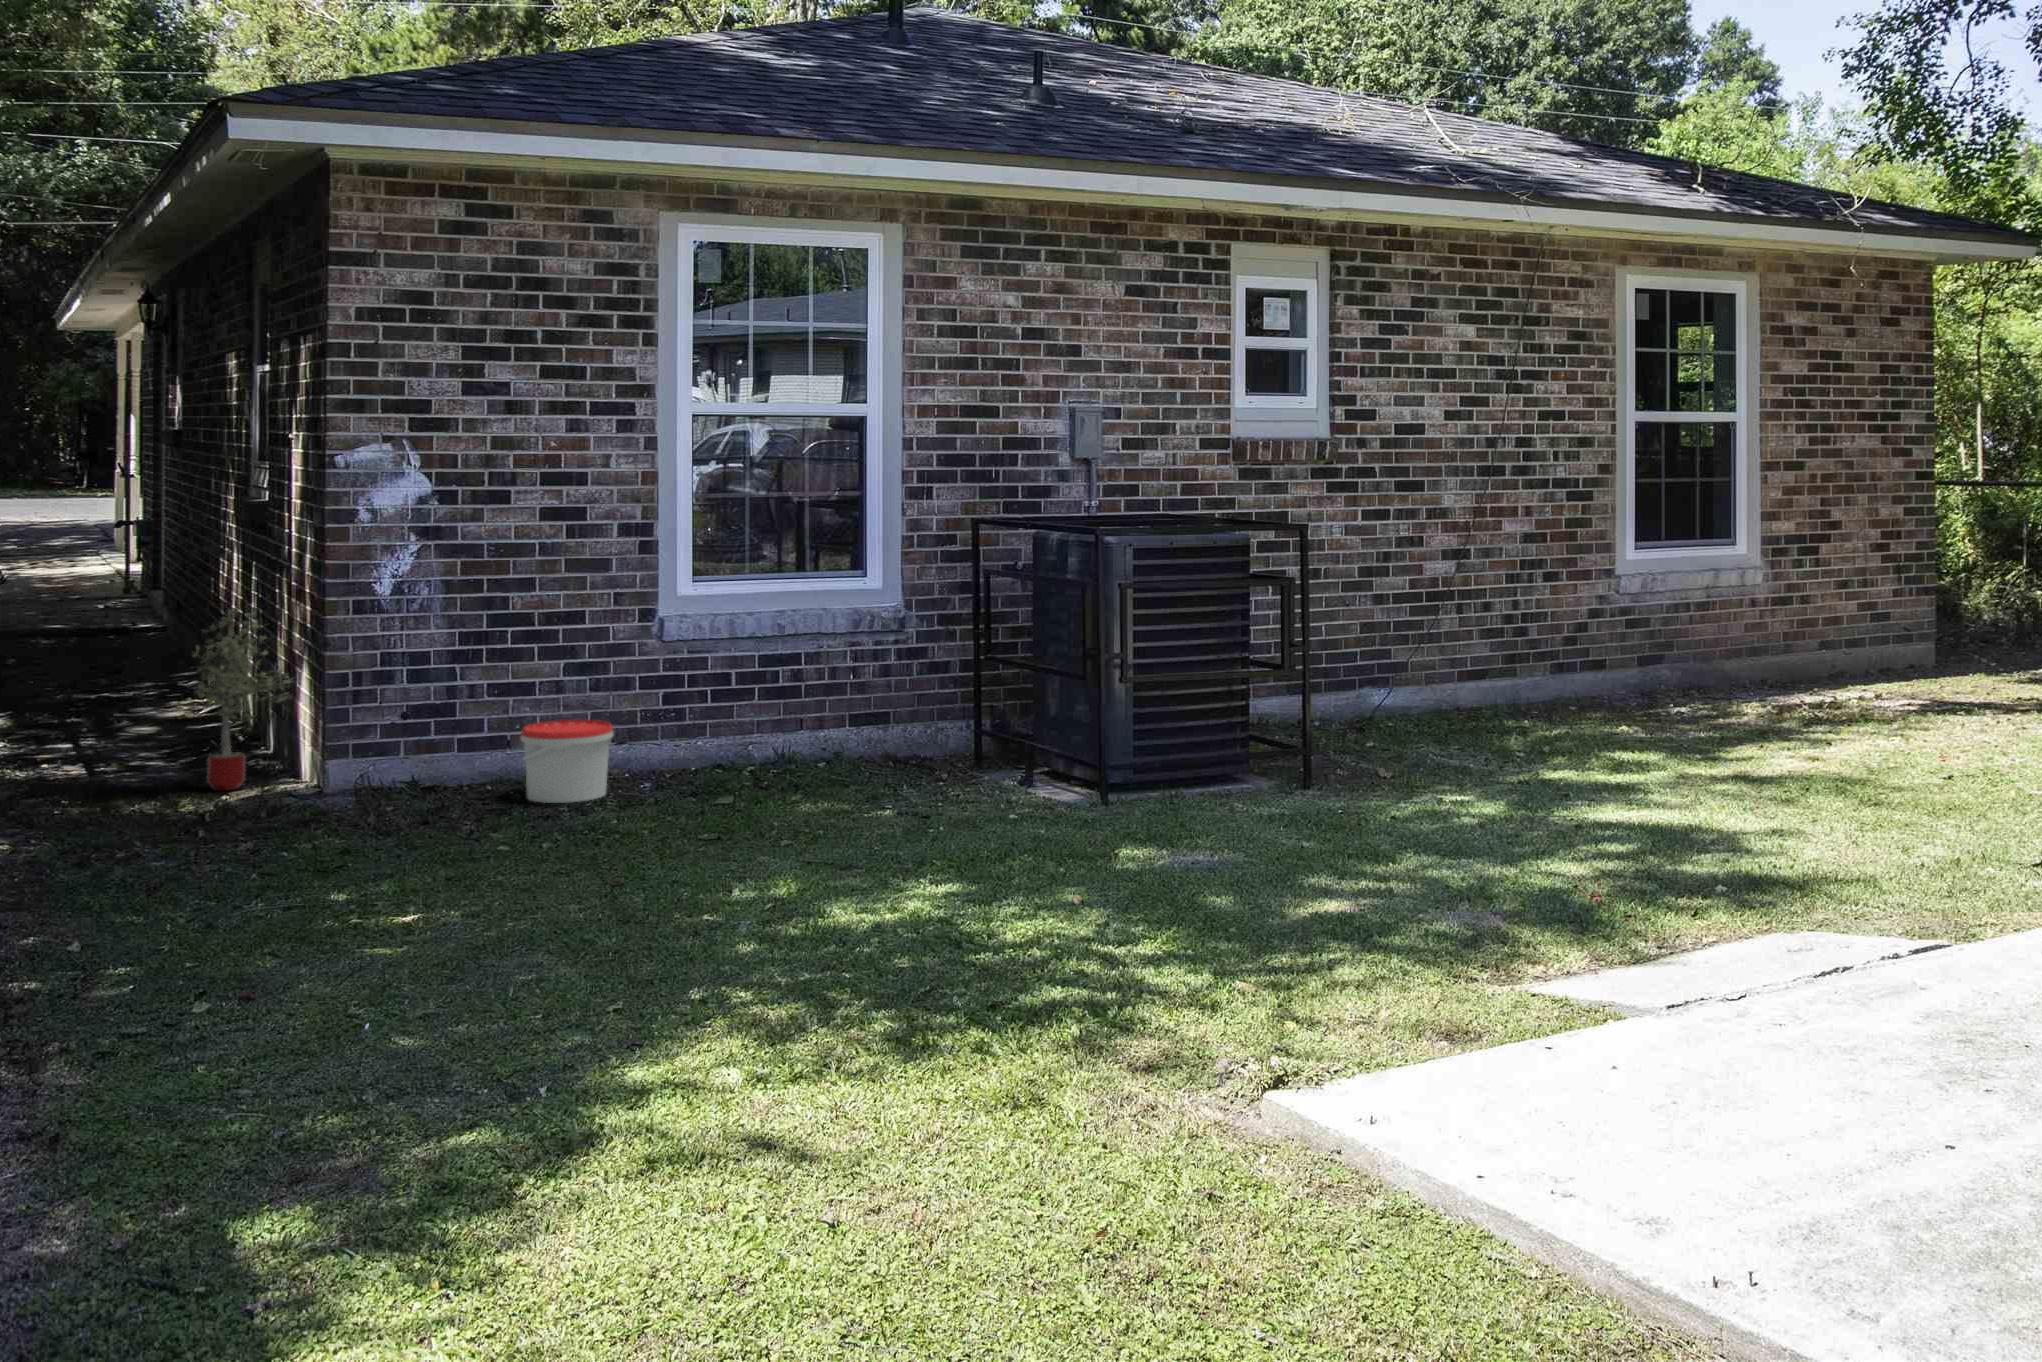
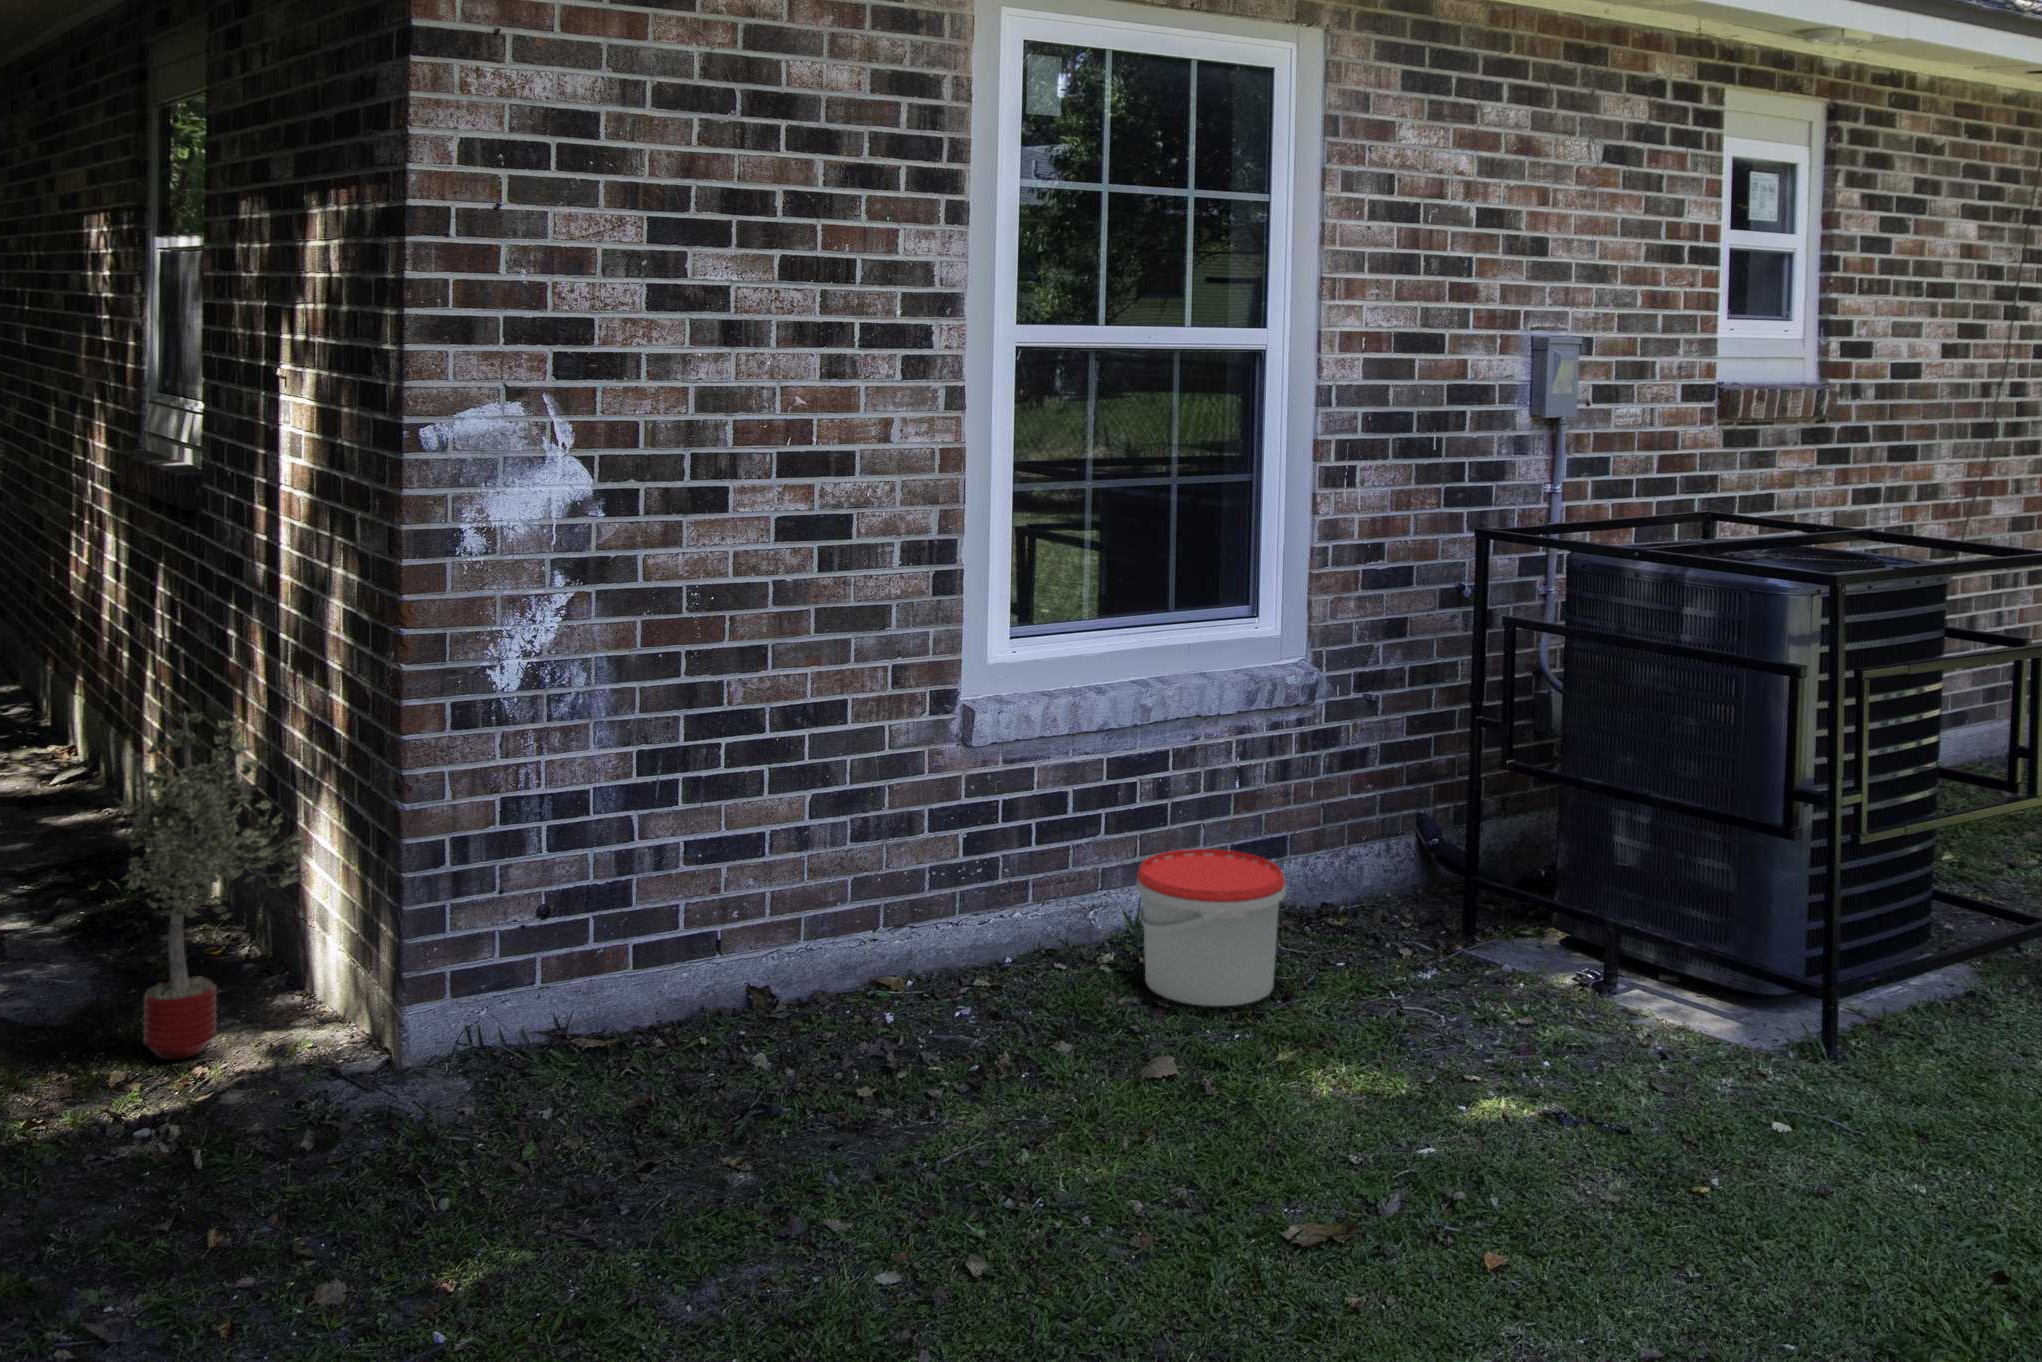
bucket: present [521,720,613,803] -> present [1137,849,1286,1006]

